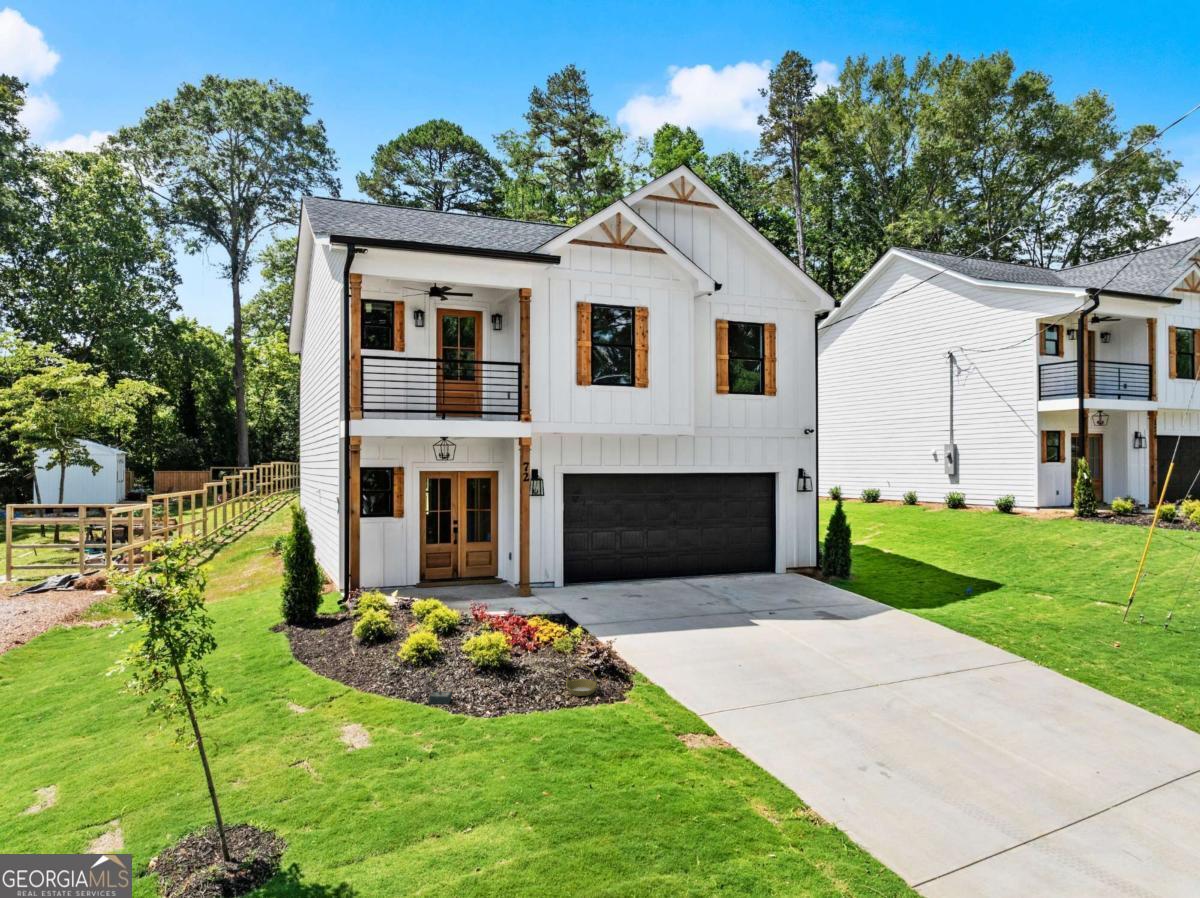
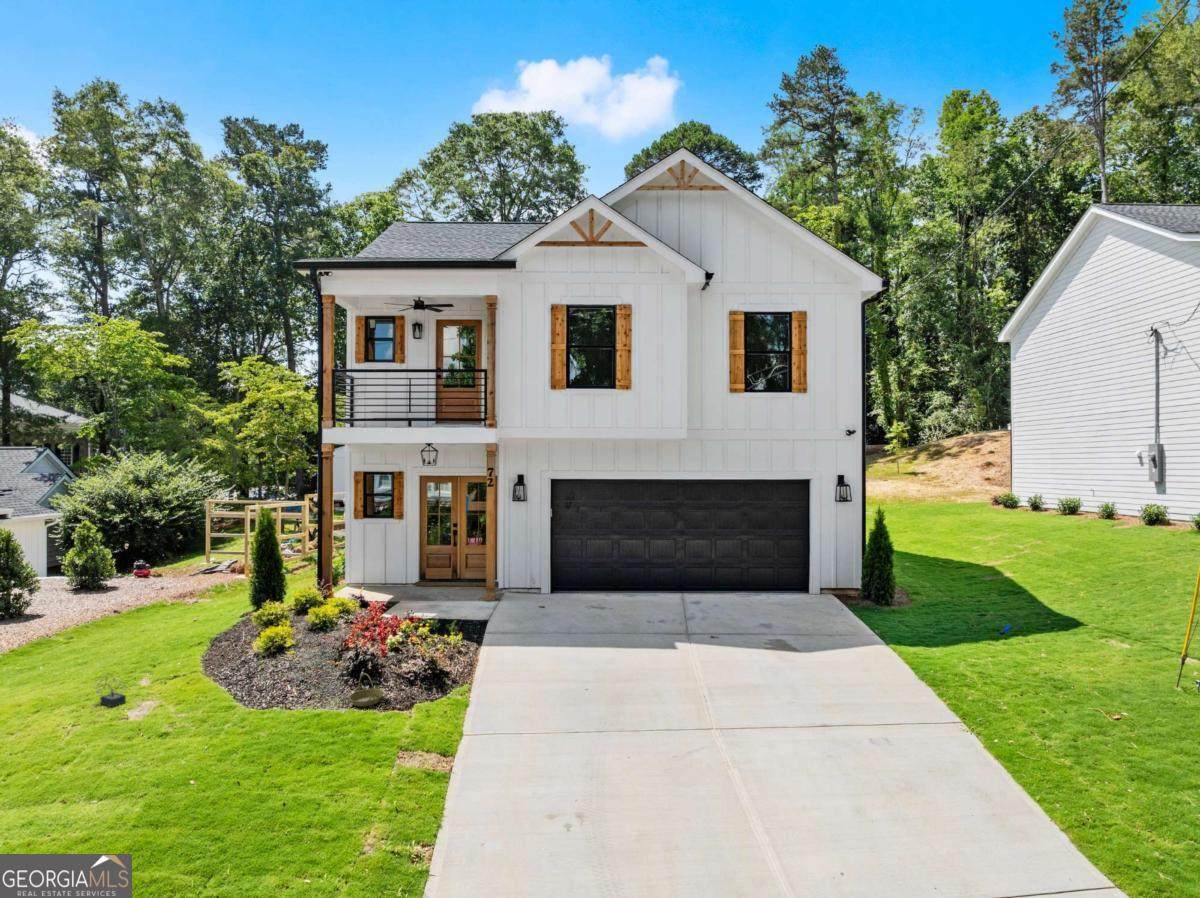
decorative plant: present [423,673,453,704] -> present [95,675,126,707]

